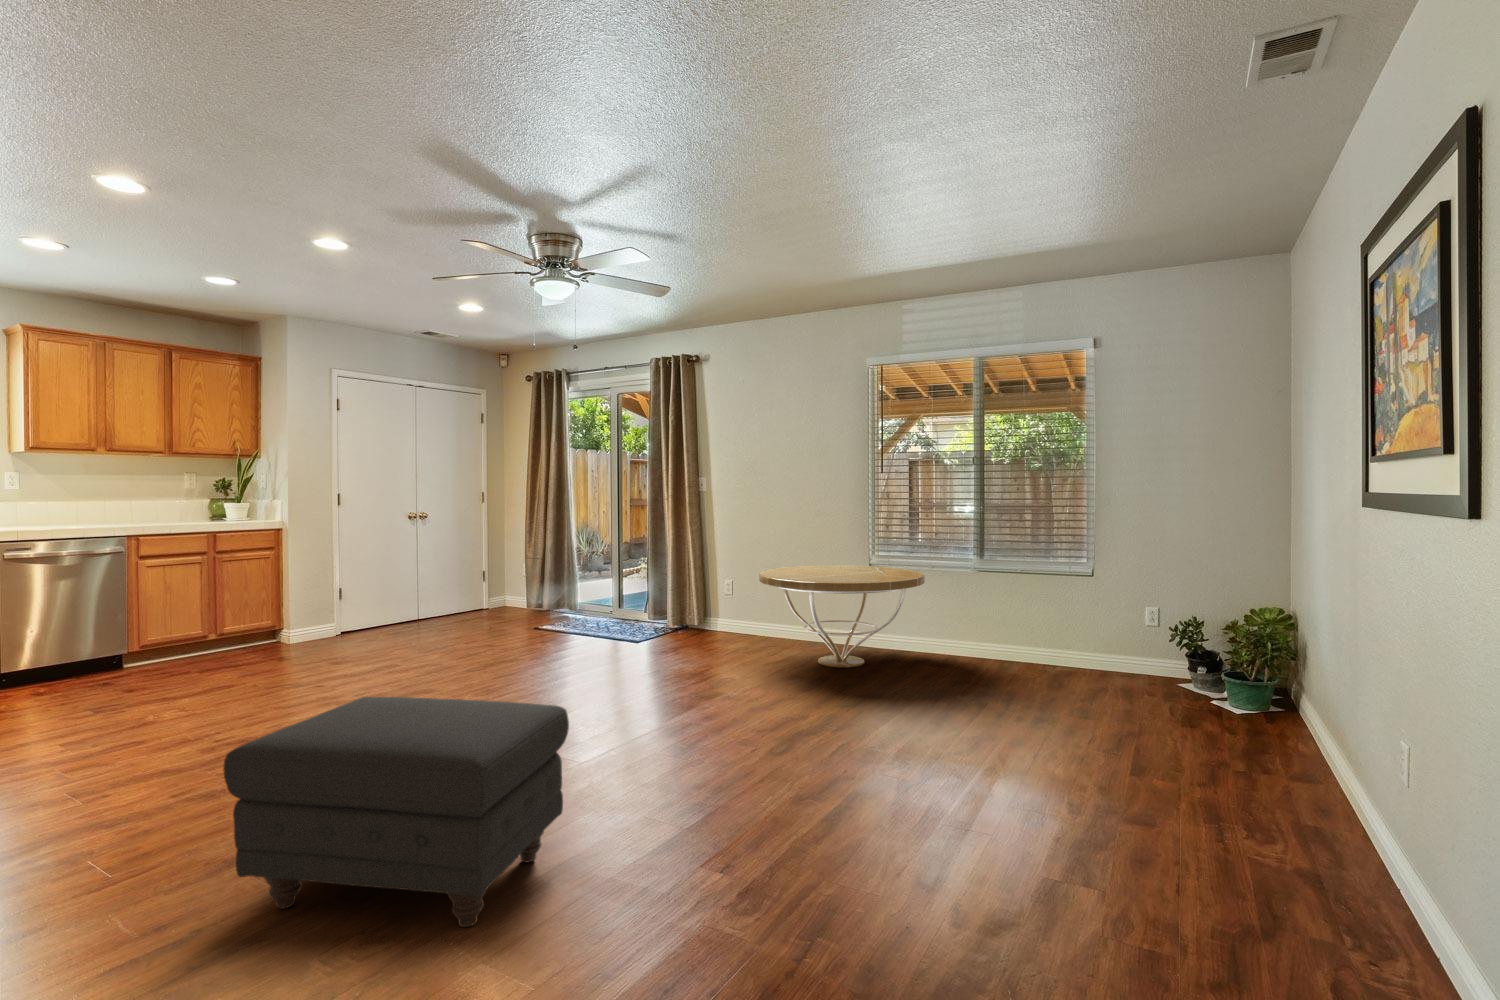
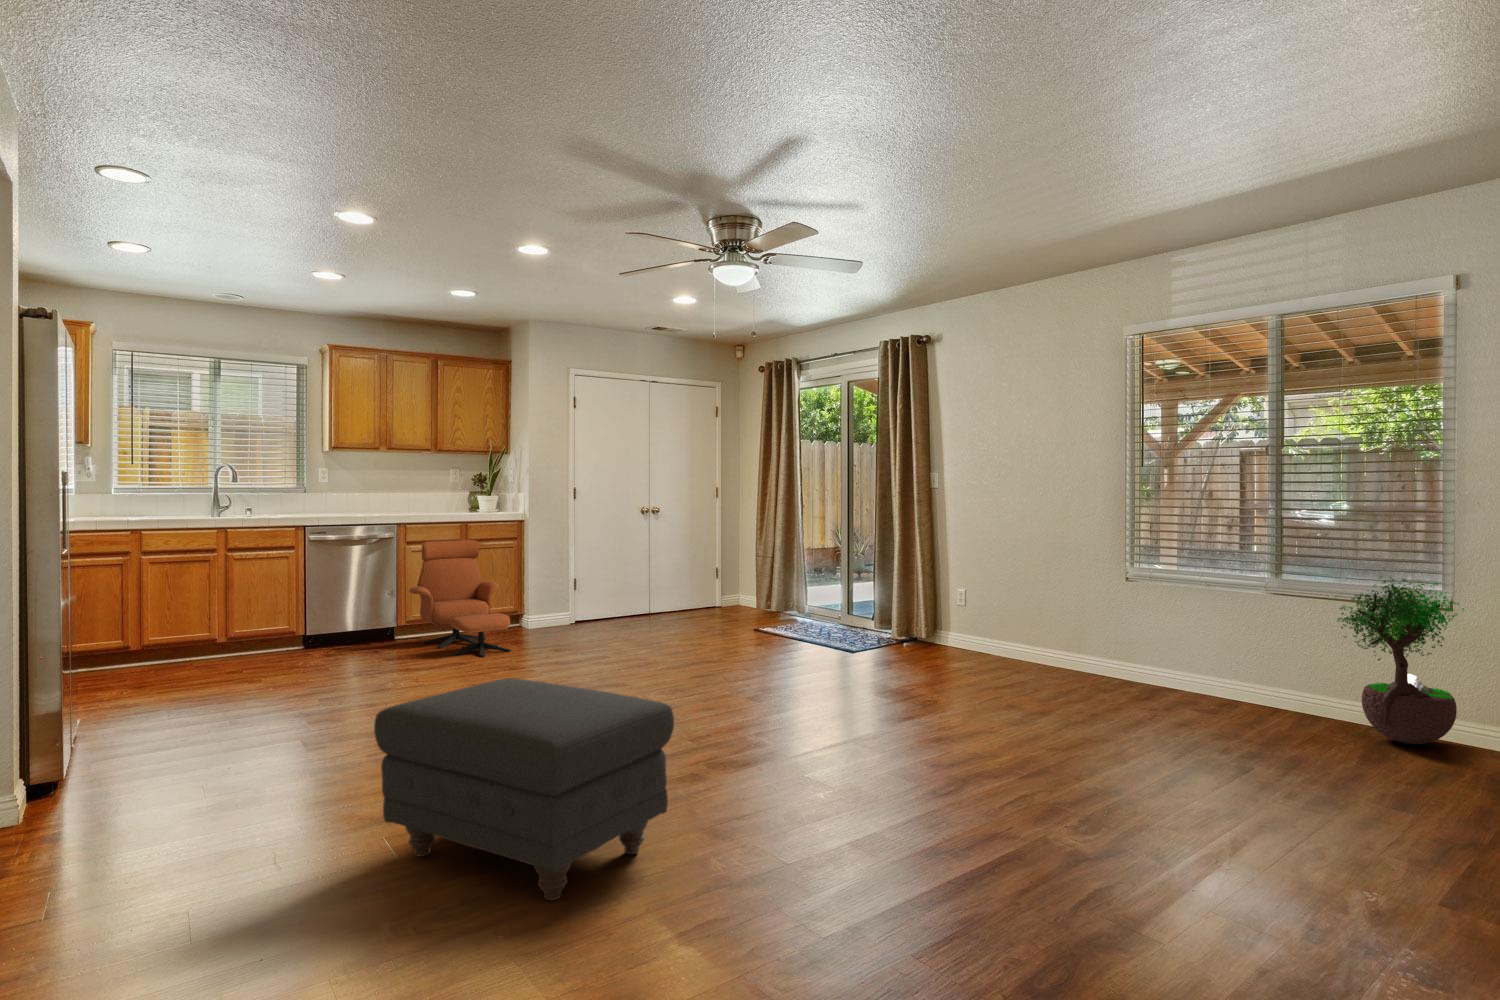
potted tree: none [1029,548,1111,677] -> present [1337,567,1465,744]
lounge chair: none [143,551,279,677] -> present [409,540,511,657]
coffee table: present [759,565,925,668] -> none [977,578,1191,703]

